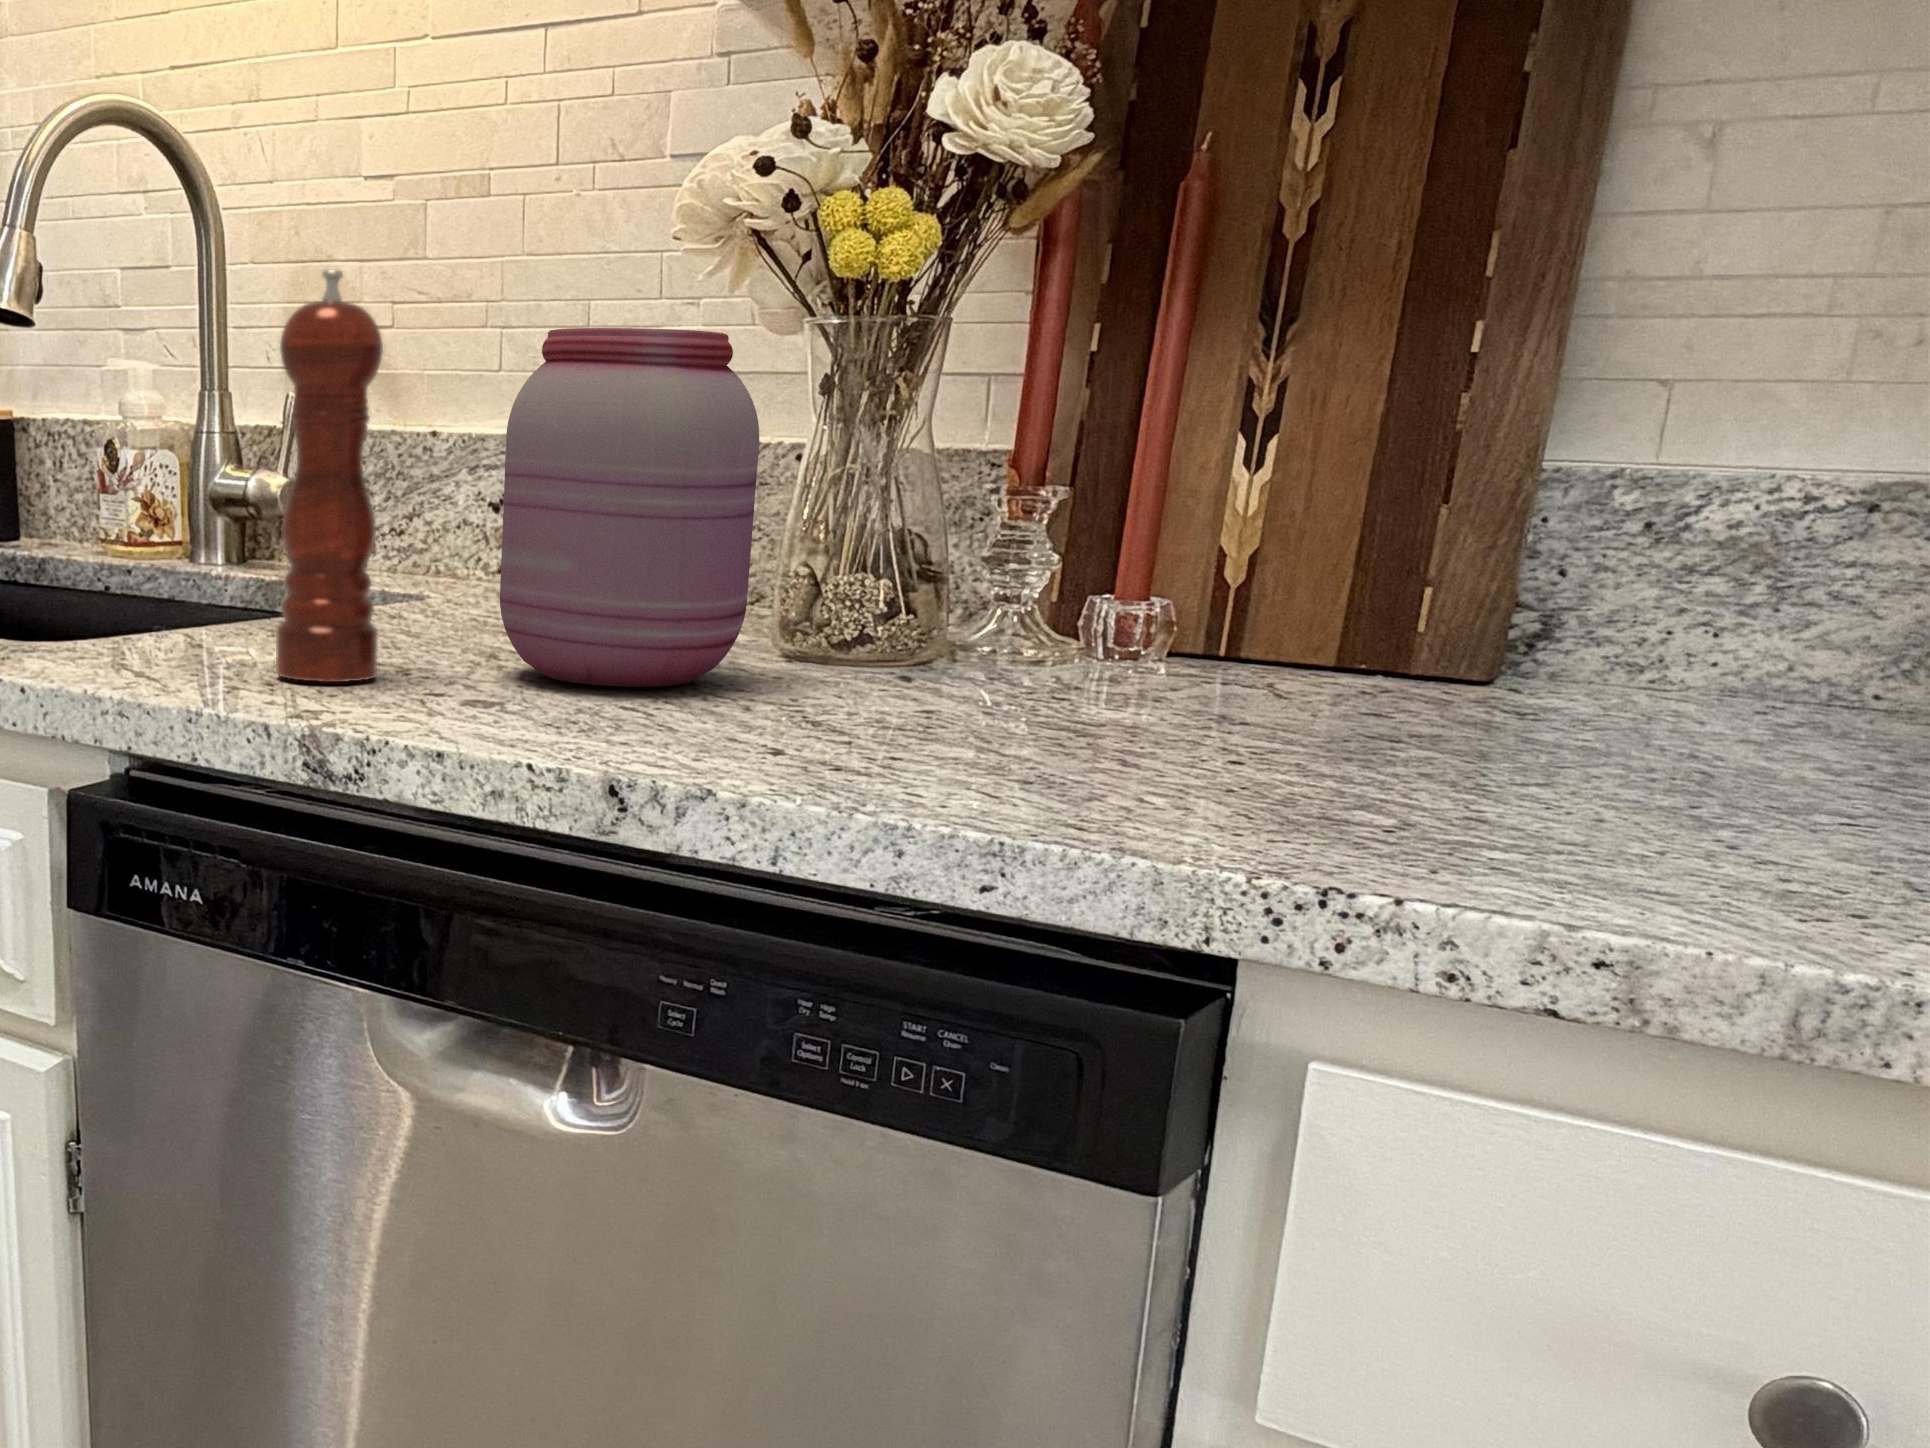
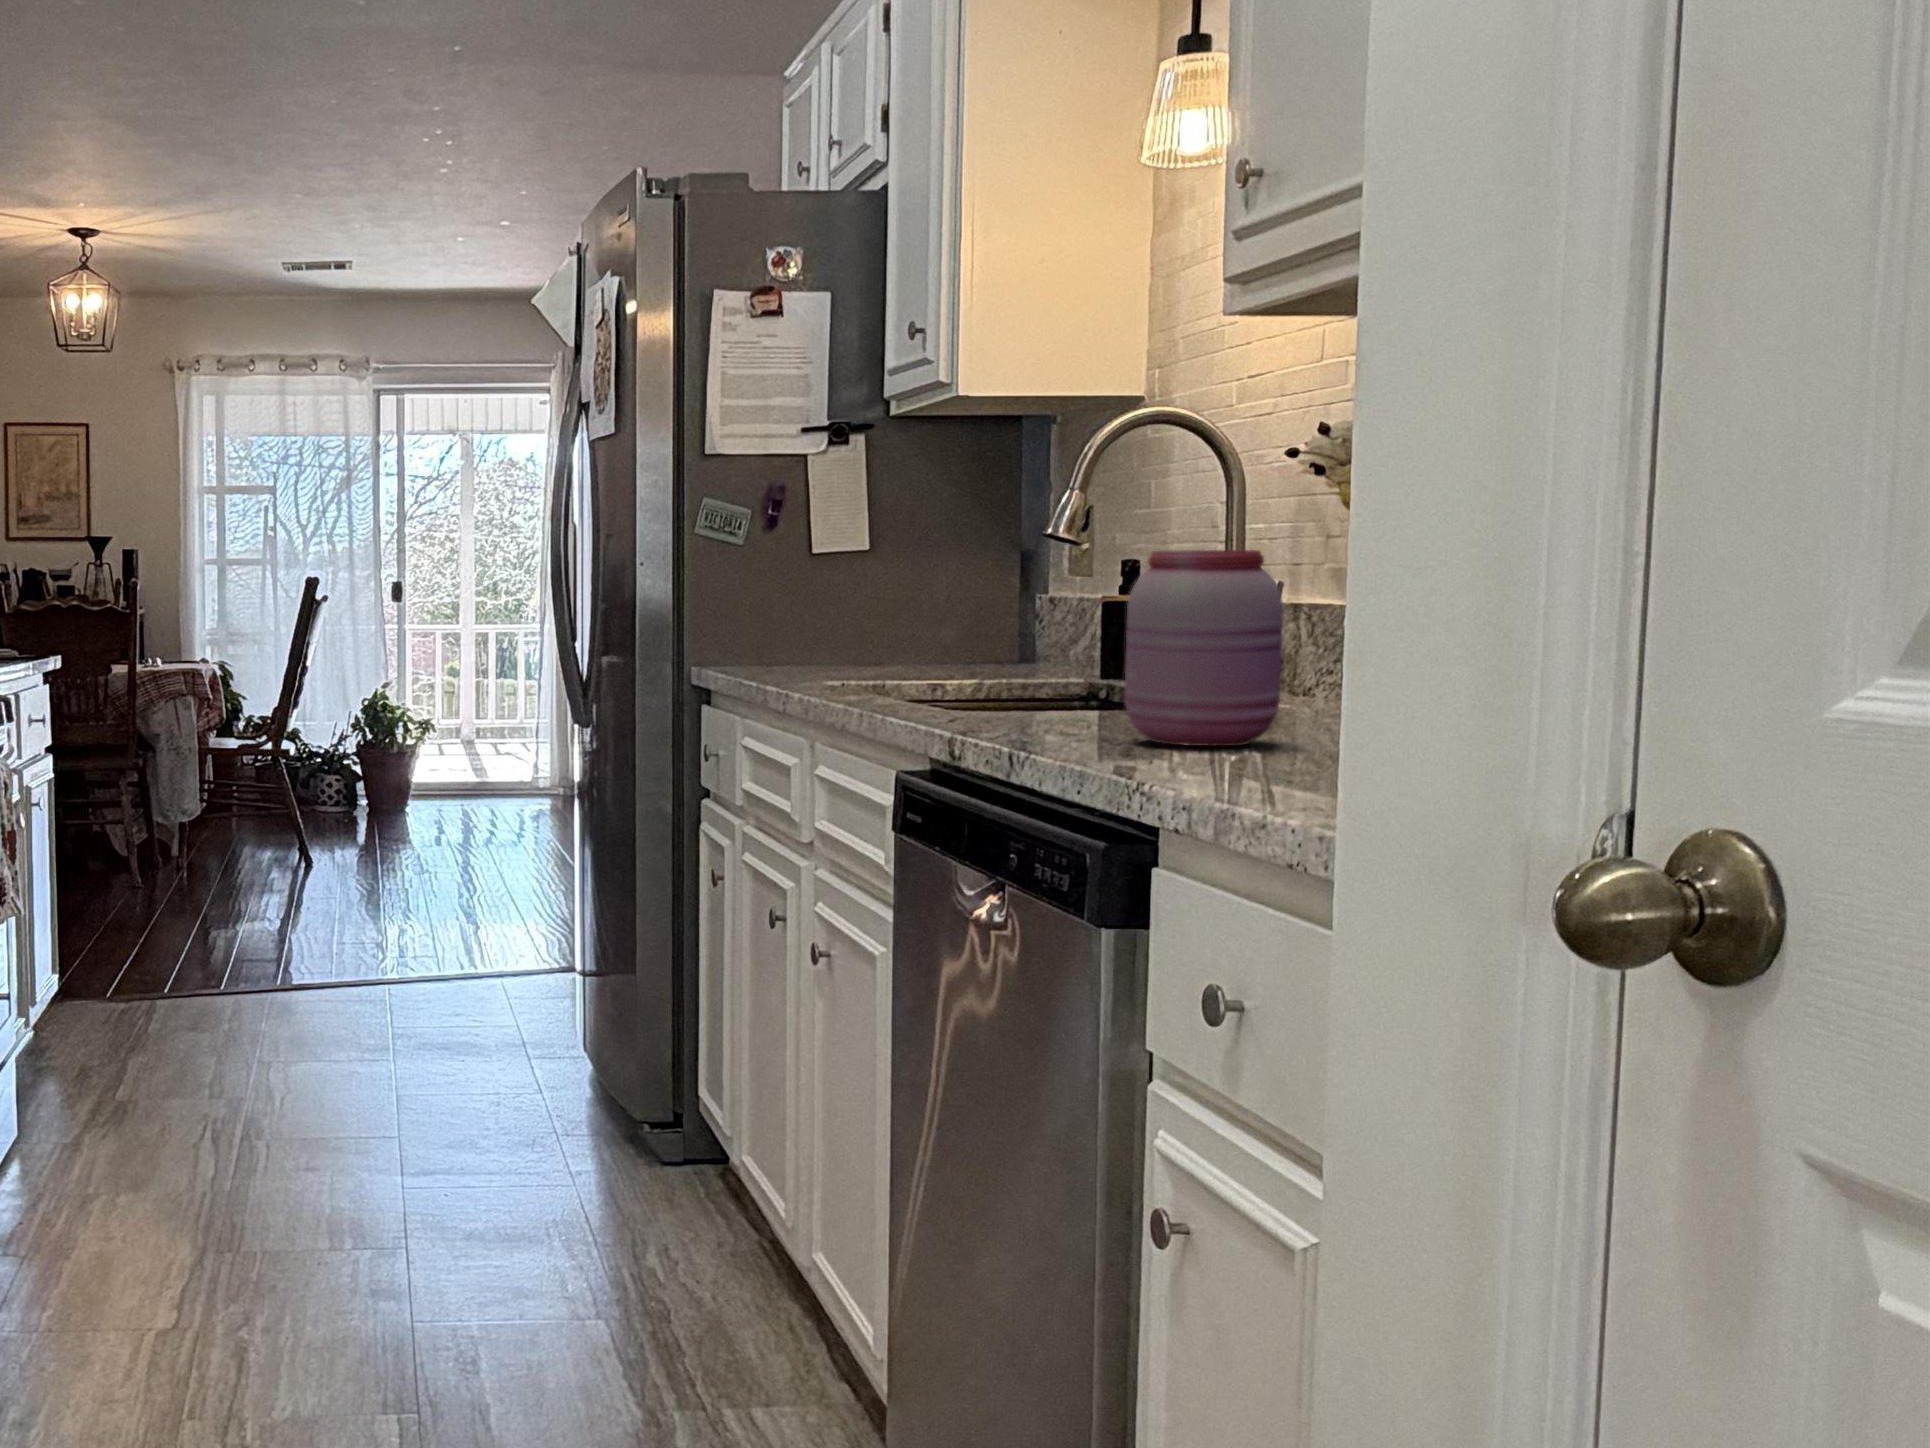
pepper mill: present [276,270,383,682] -> none [1009,527,1070,736]

